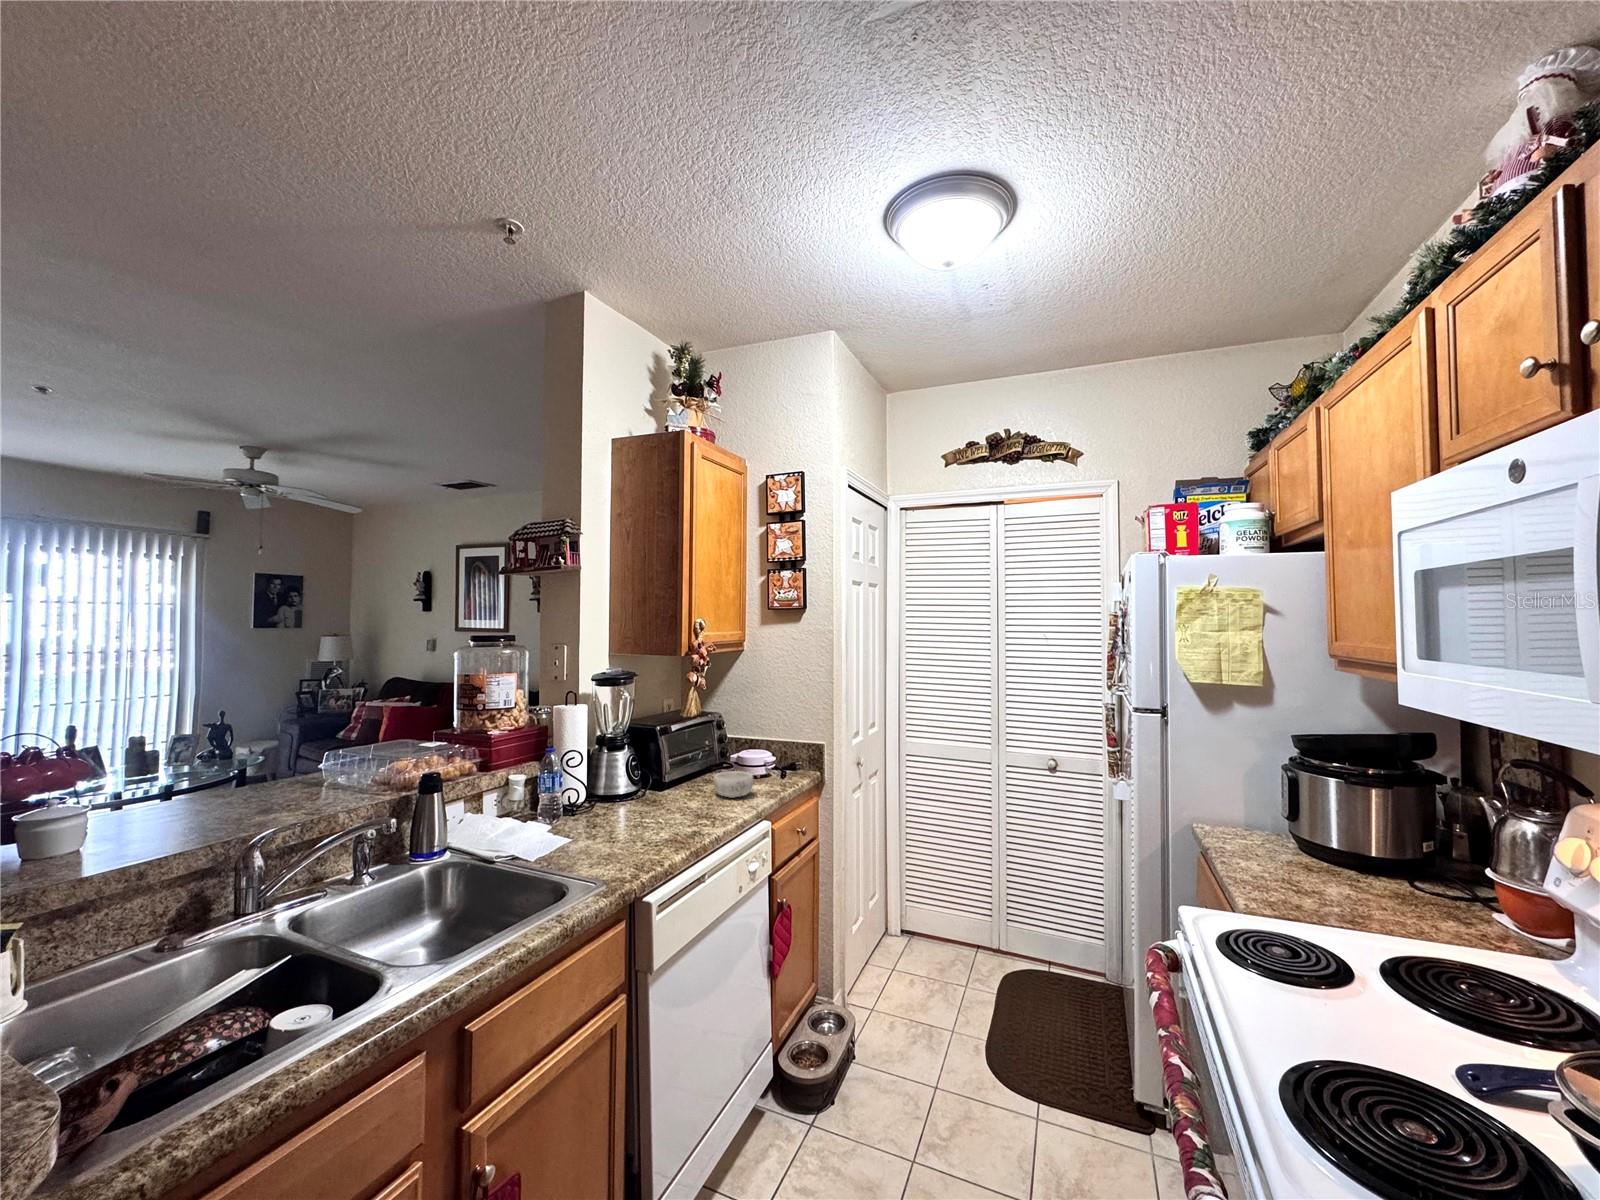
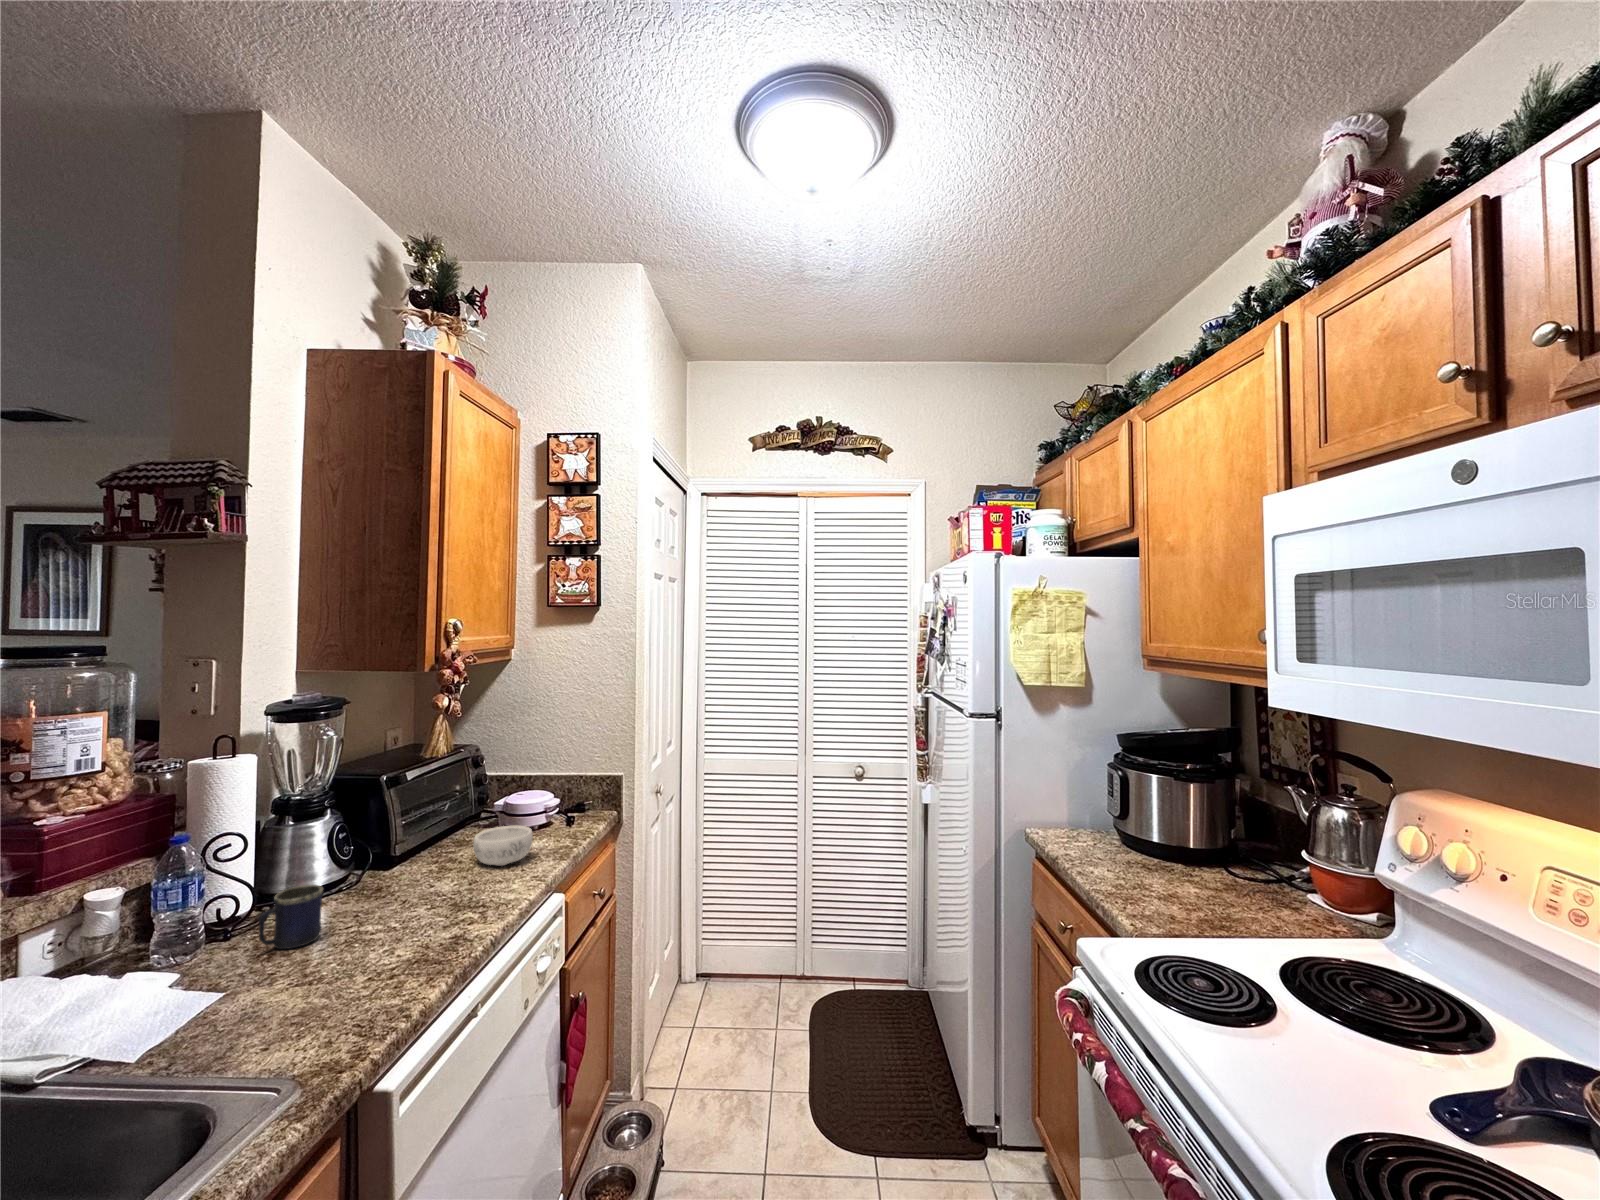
mug: none [587,788,621,825] -> present [259,885,323,949]

